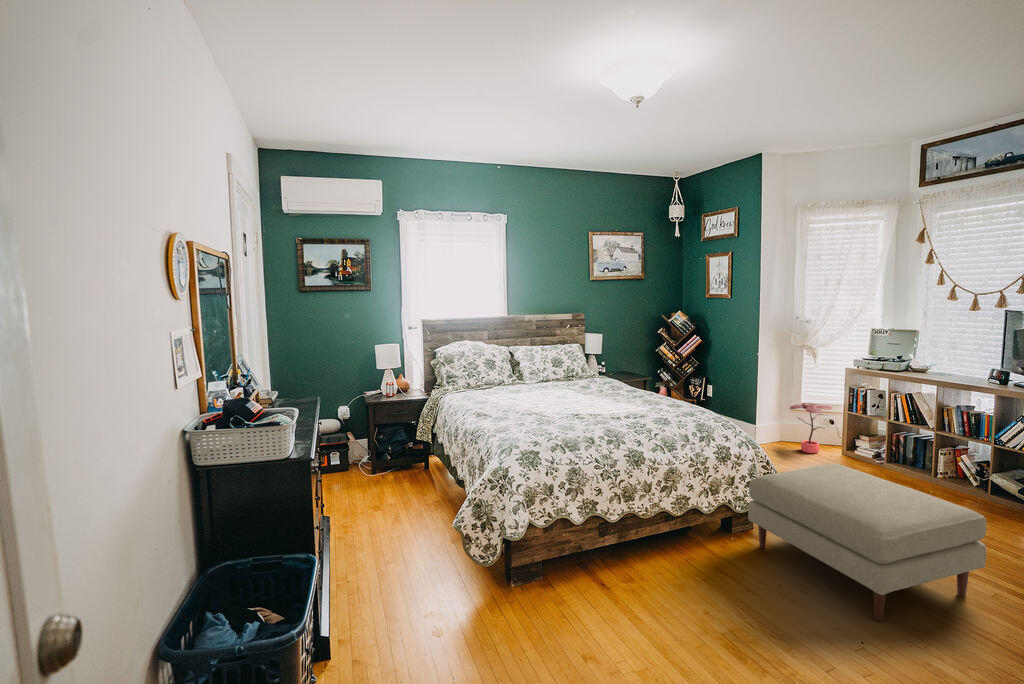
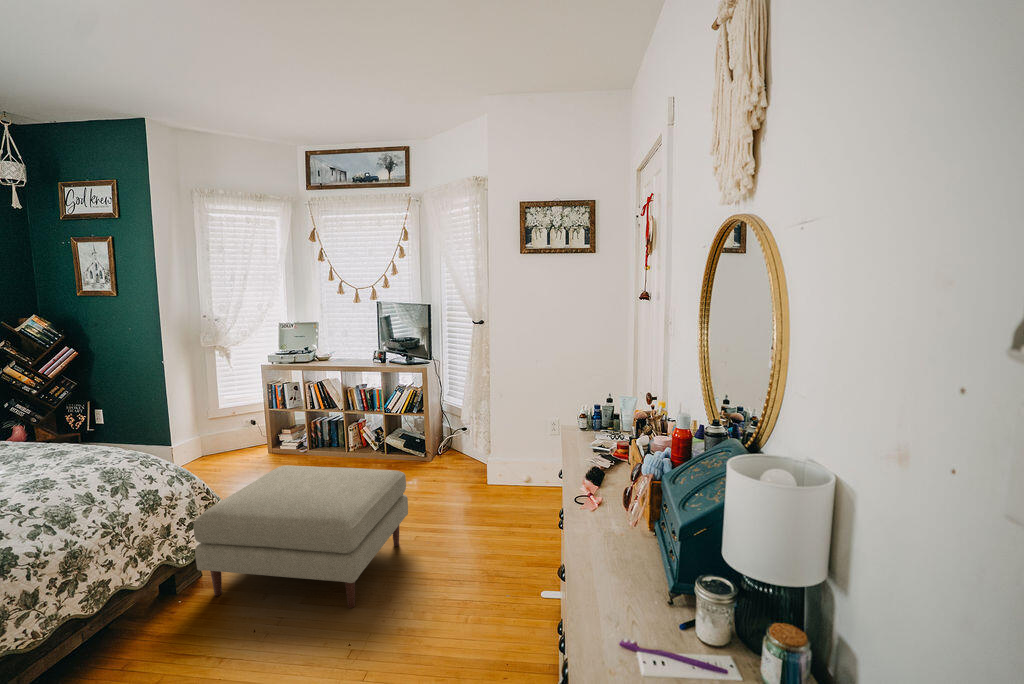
potted plant: present [790,403,832,453] -> none [210,407,254,461]

